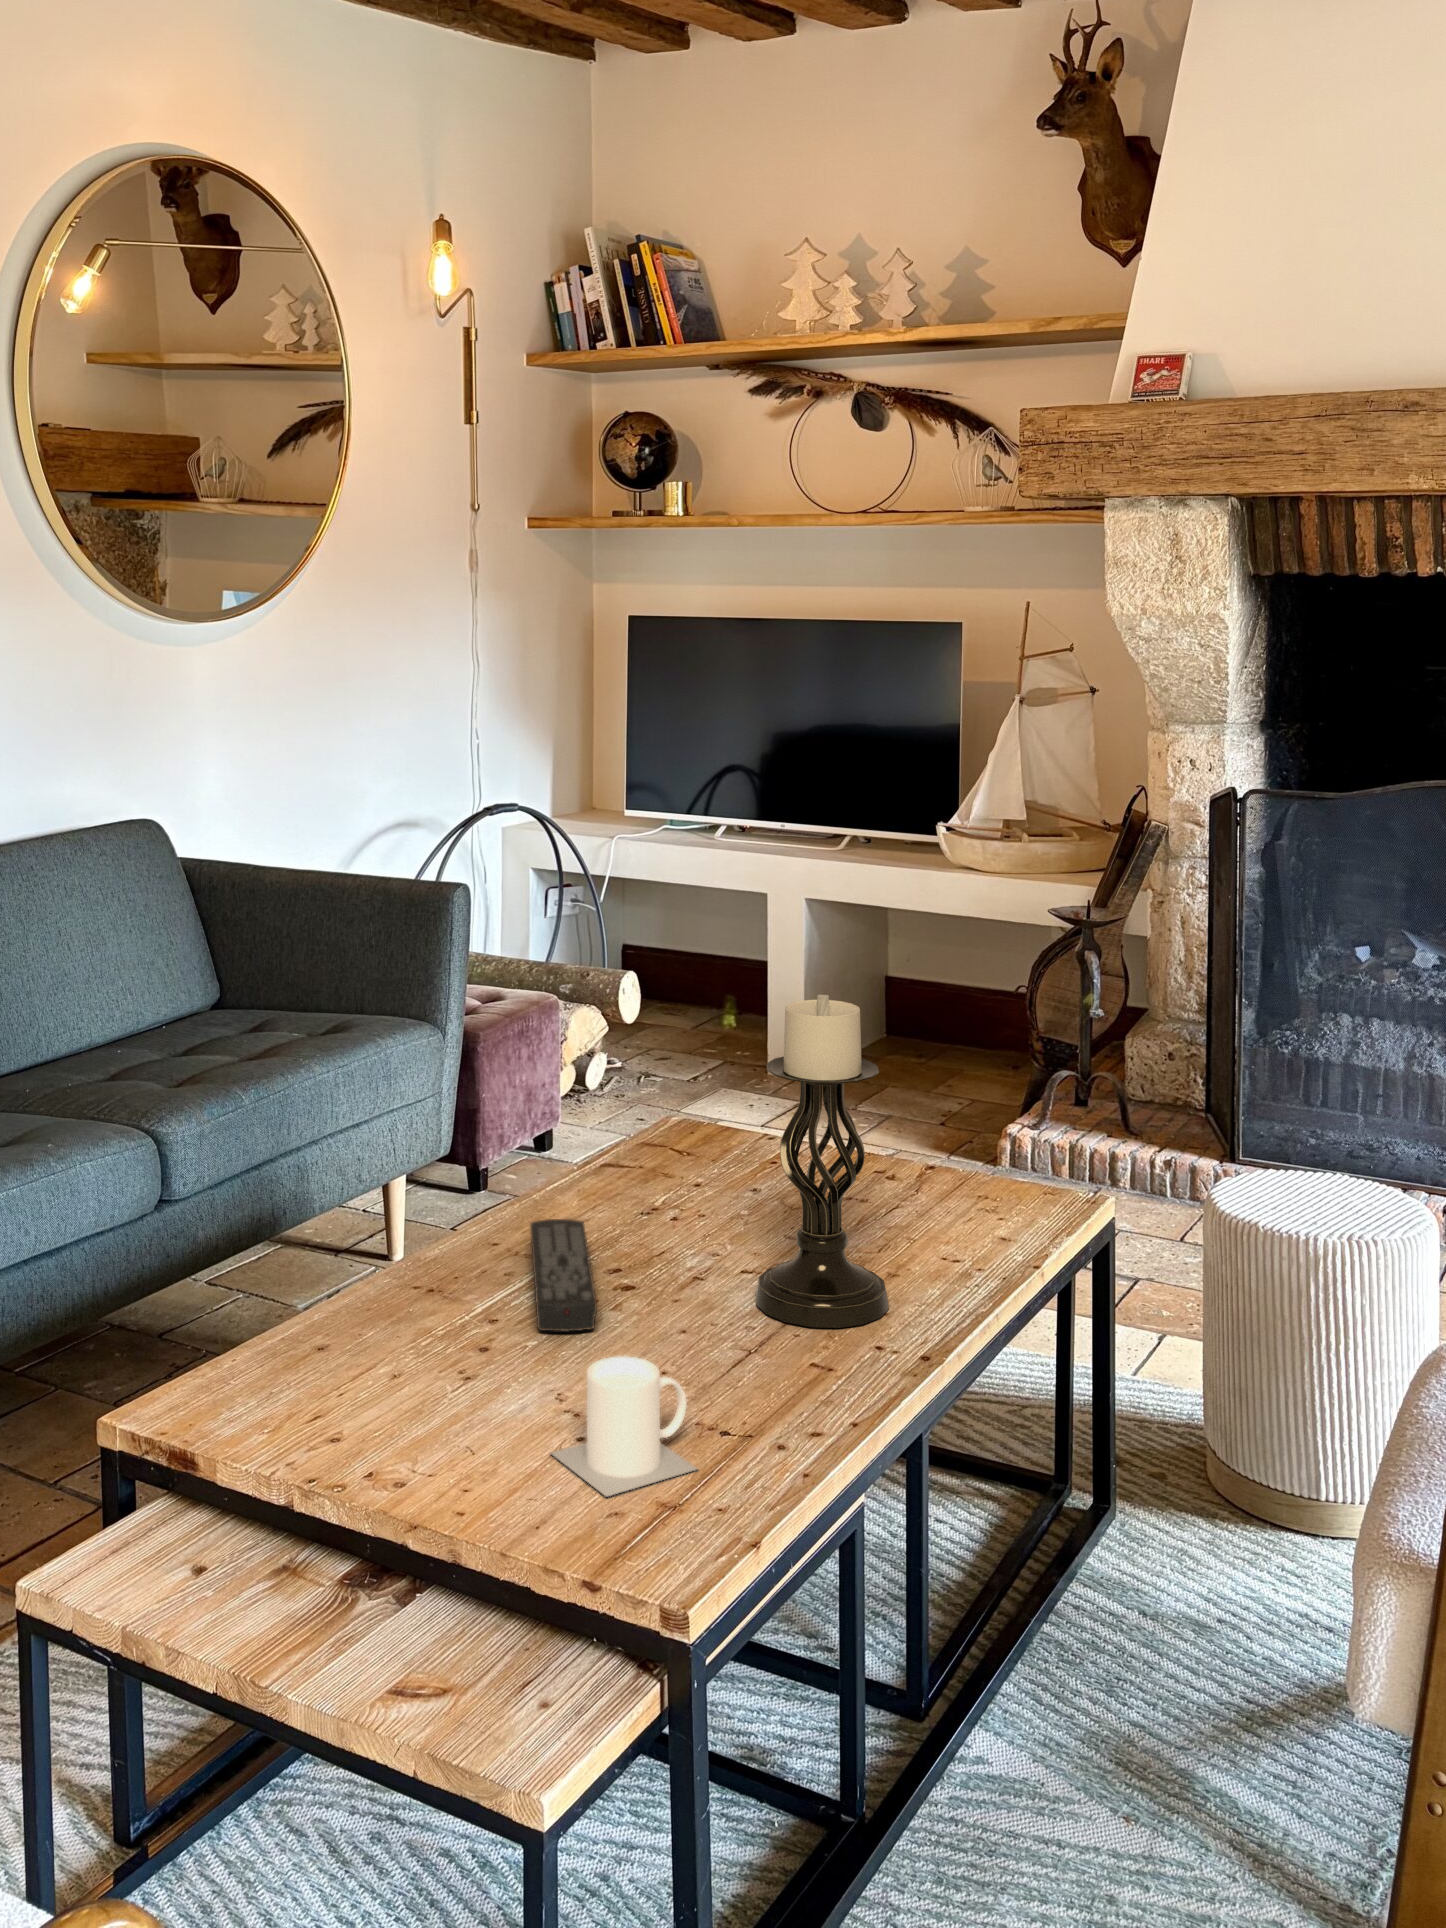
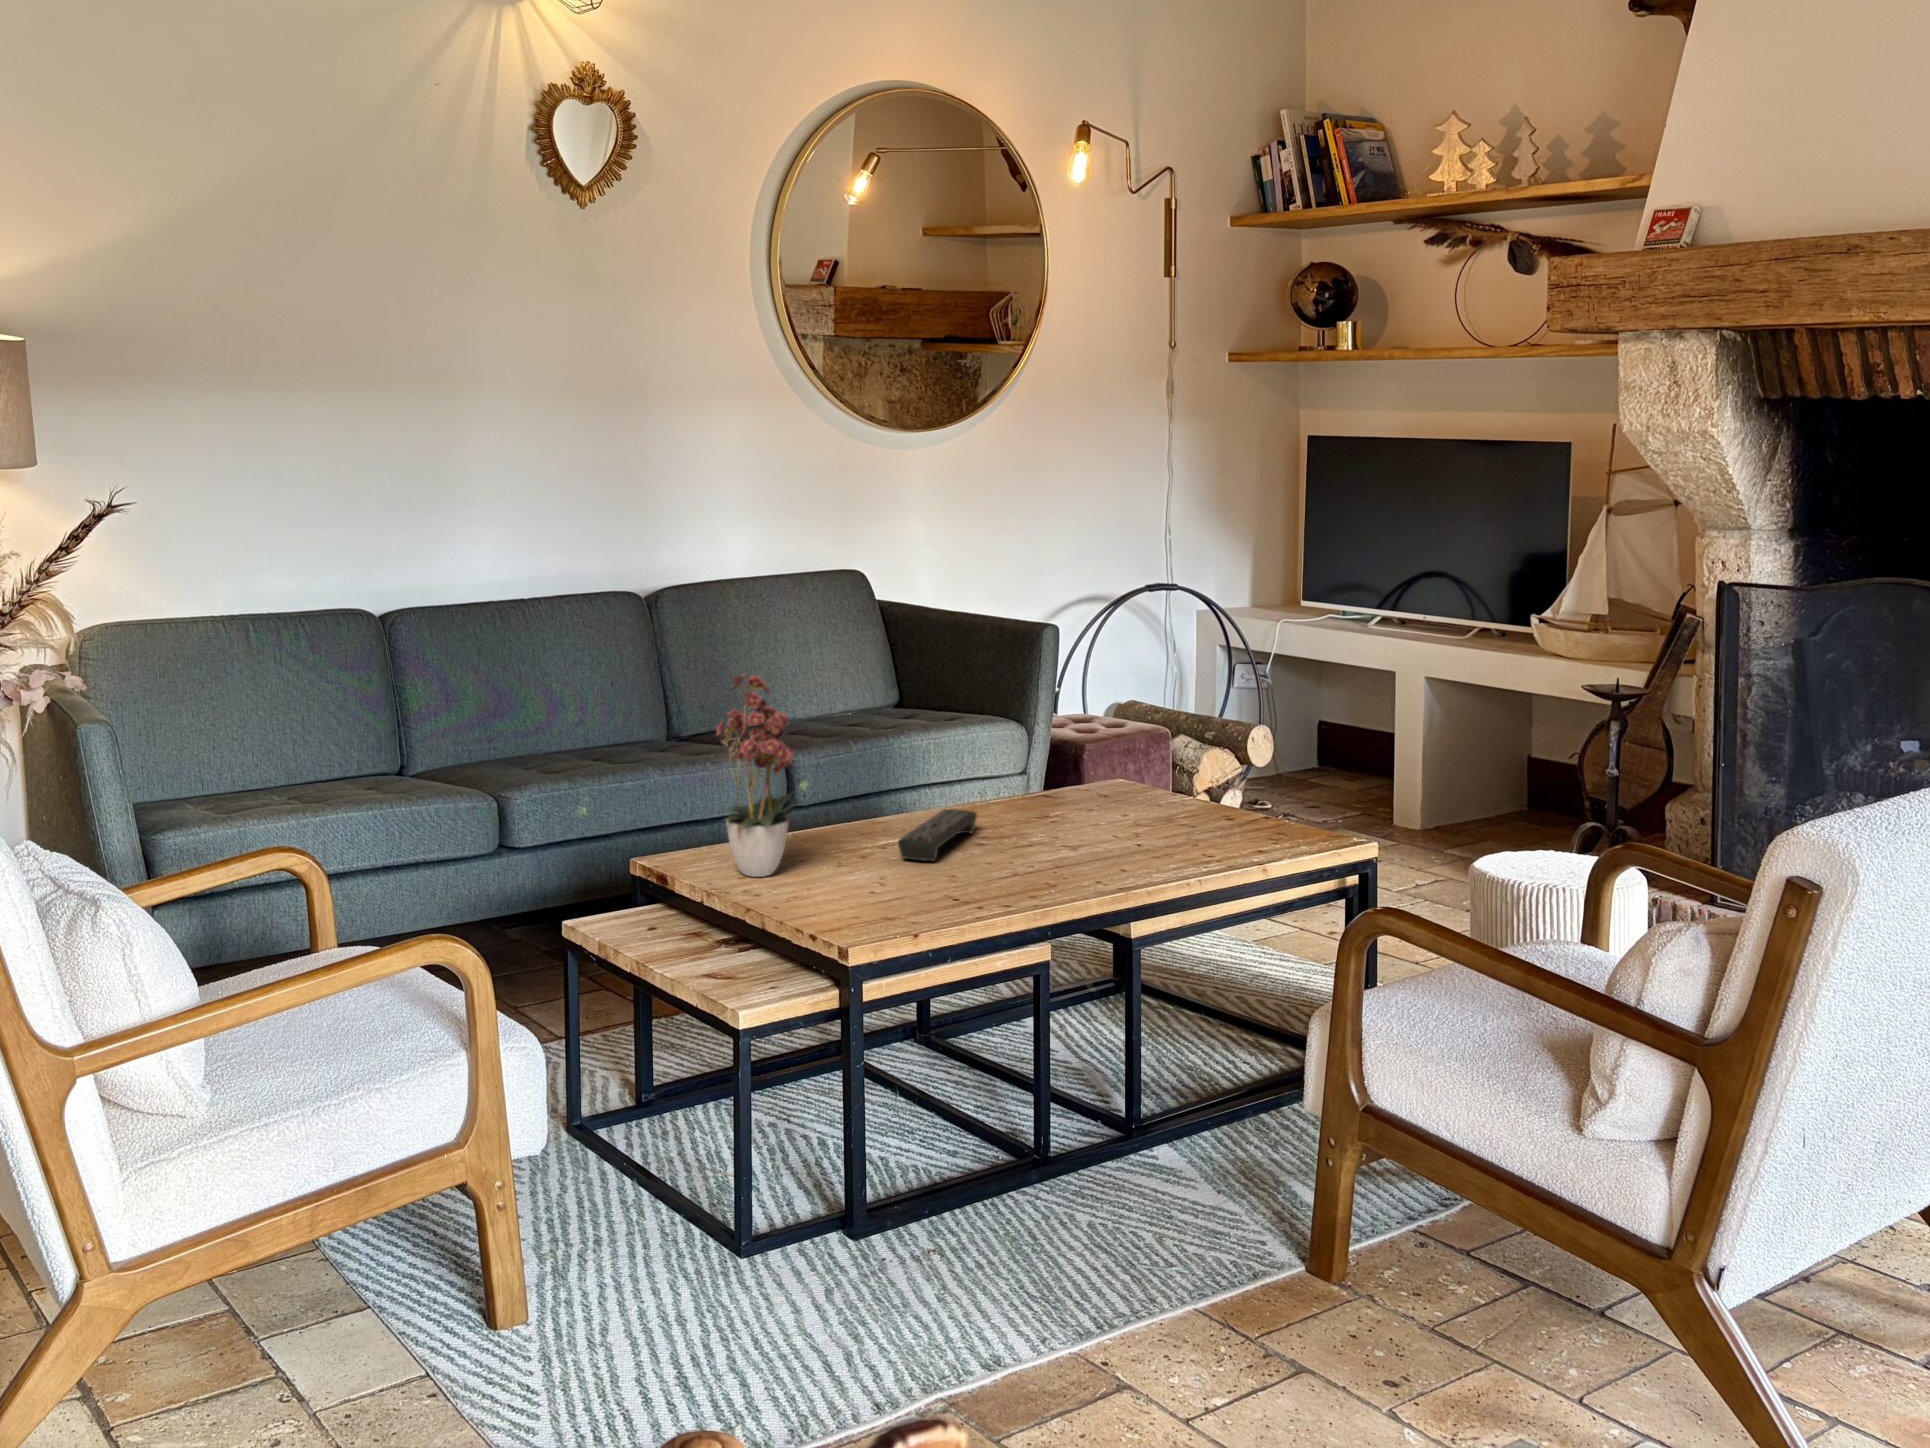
candle holder: present [756,995,889,1328] -> none [1048,663,1136,878]
flower arrangement: none [245,1052,443,1419] -> present [717,674,797,877]
mug: present [551,1356,697,1496] -> none [846,849,925,918]

